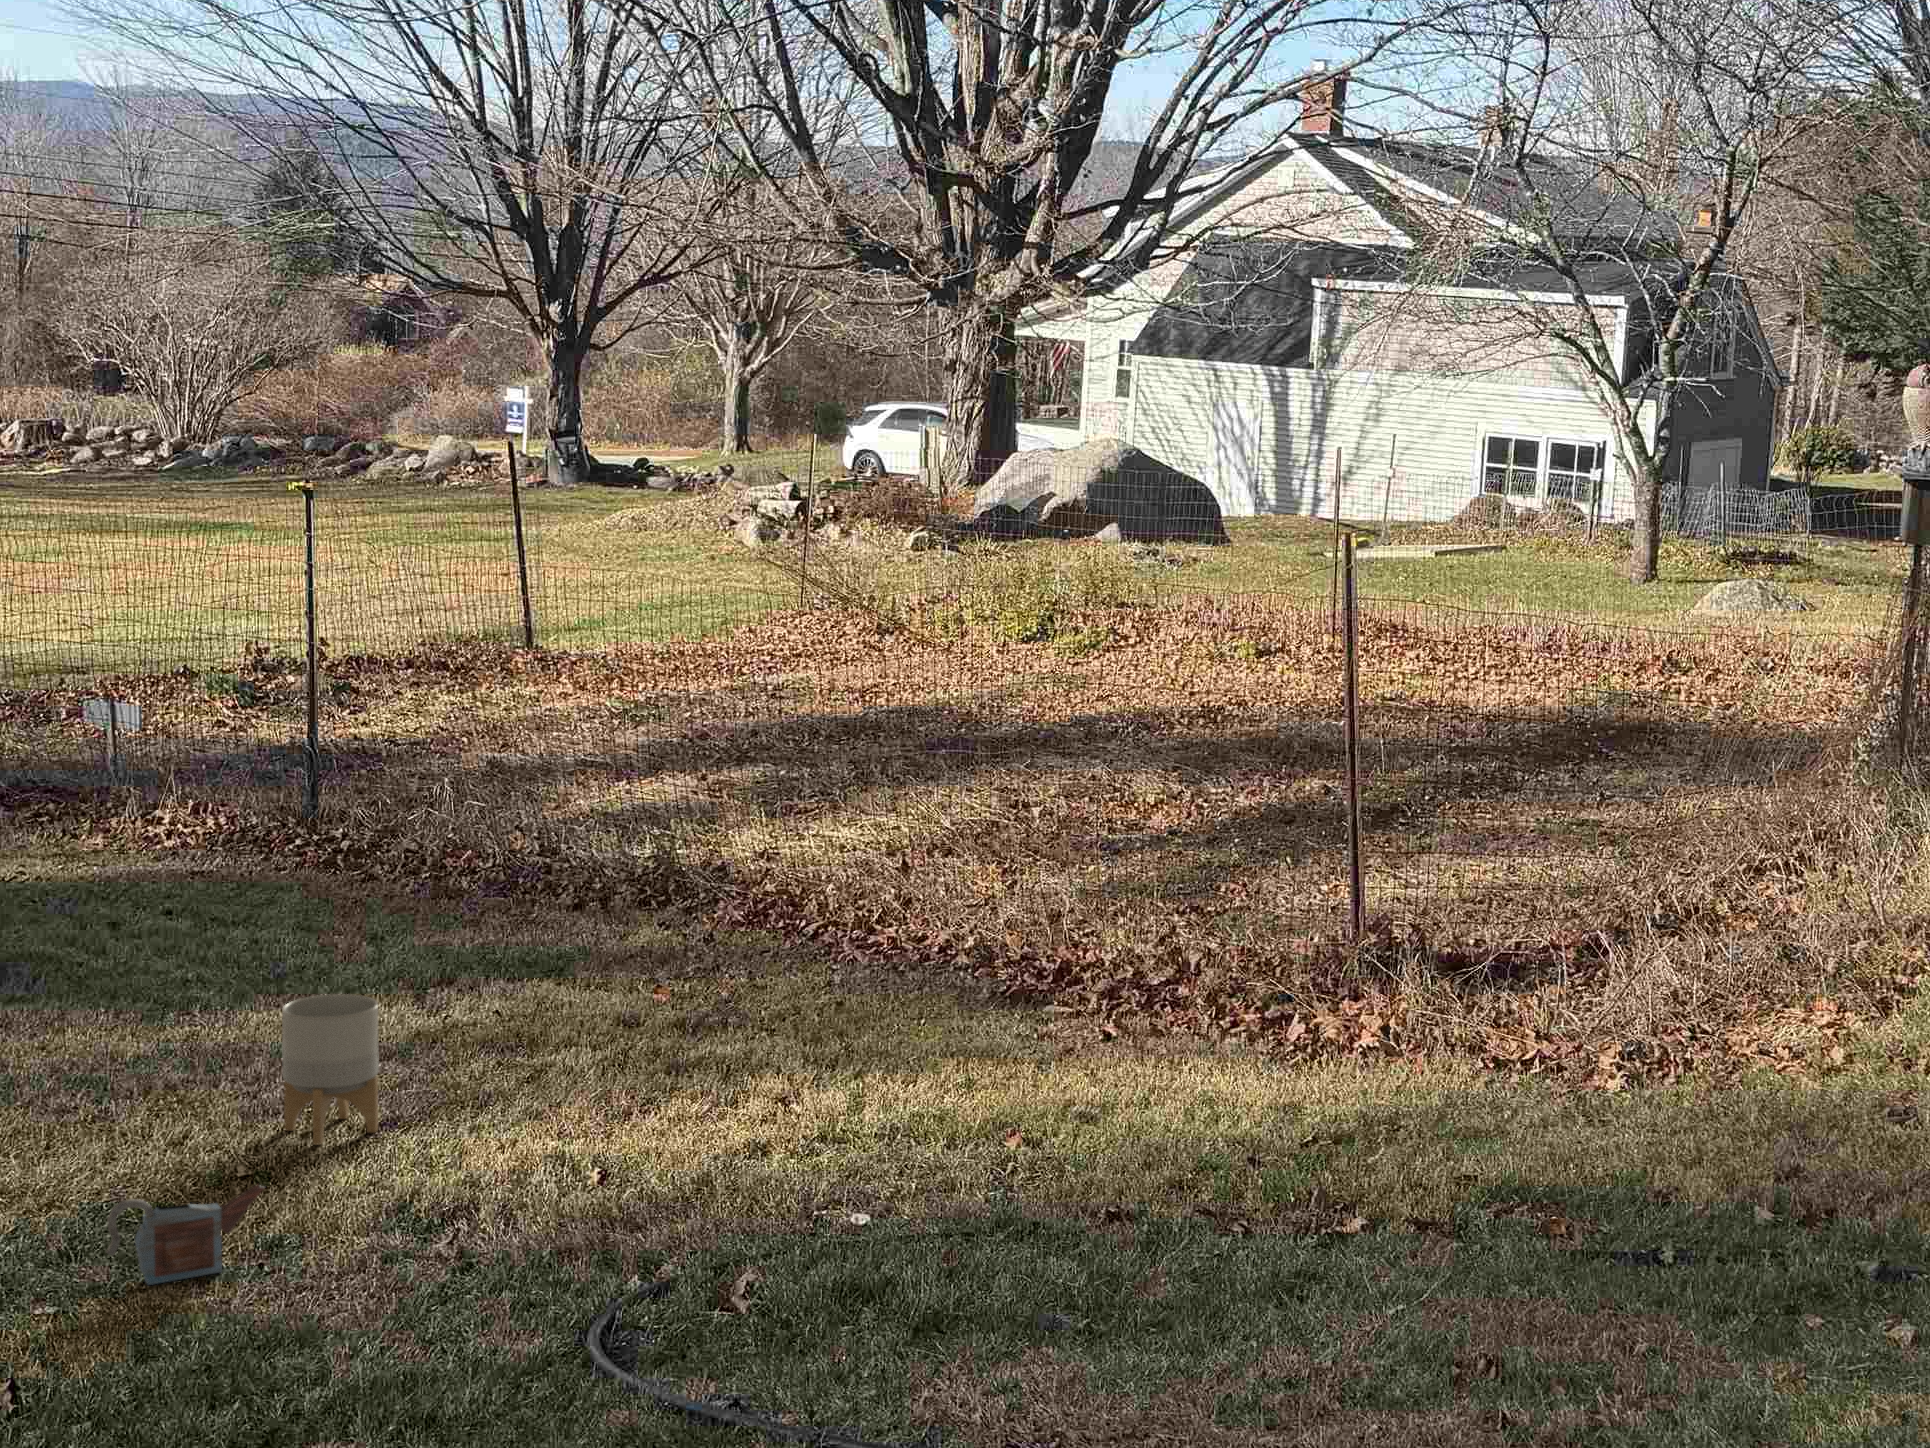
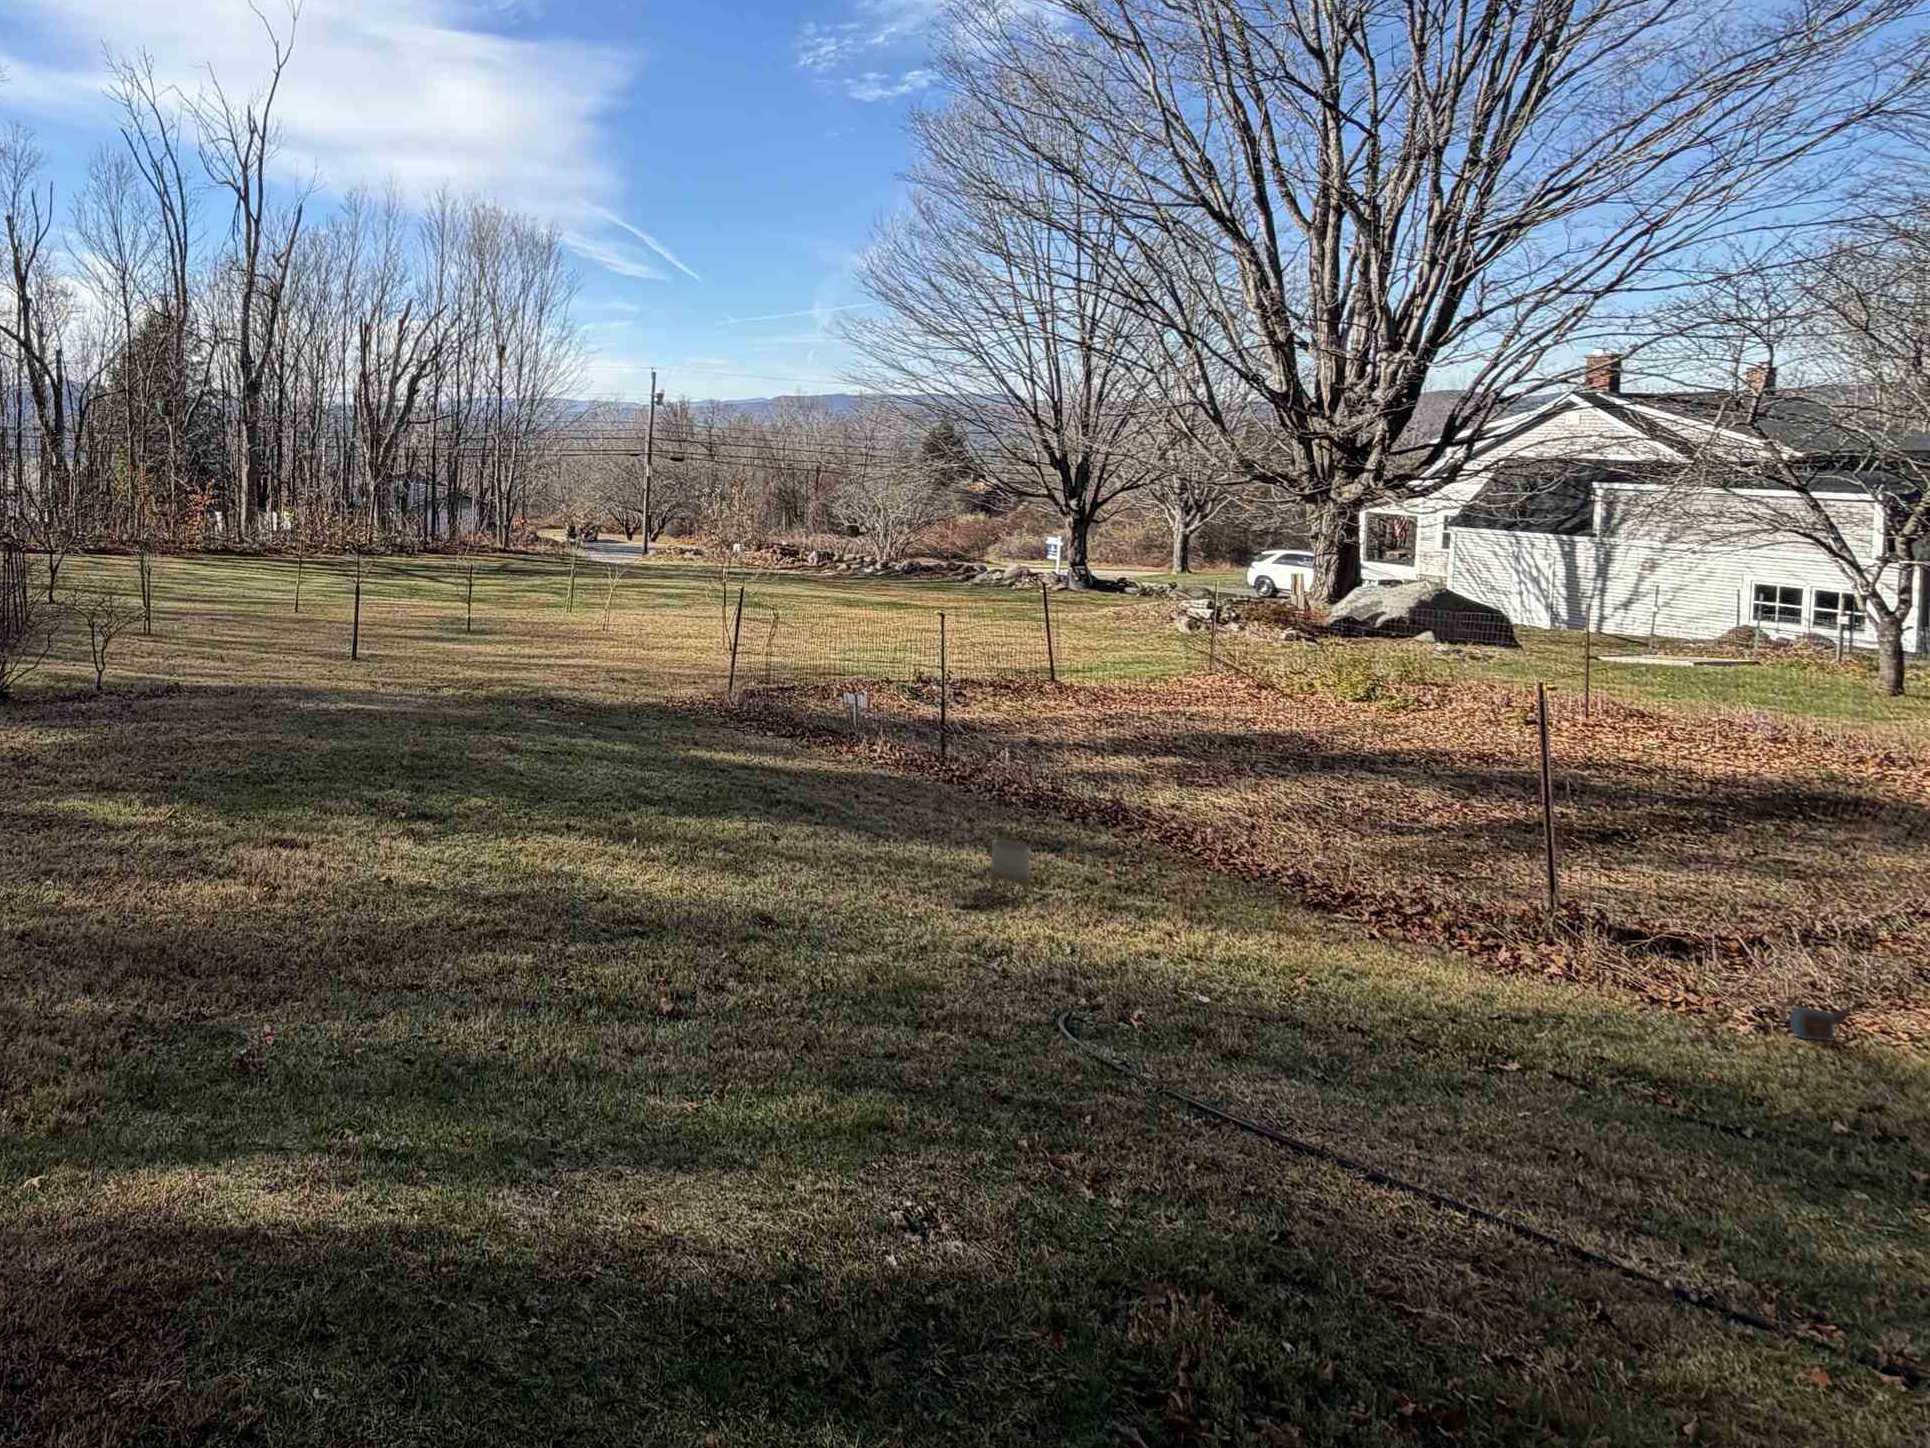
watering can: present [106,1184,265,1285] -> present [1781,1001,1851,1041]

